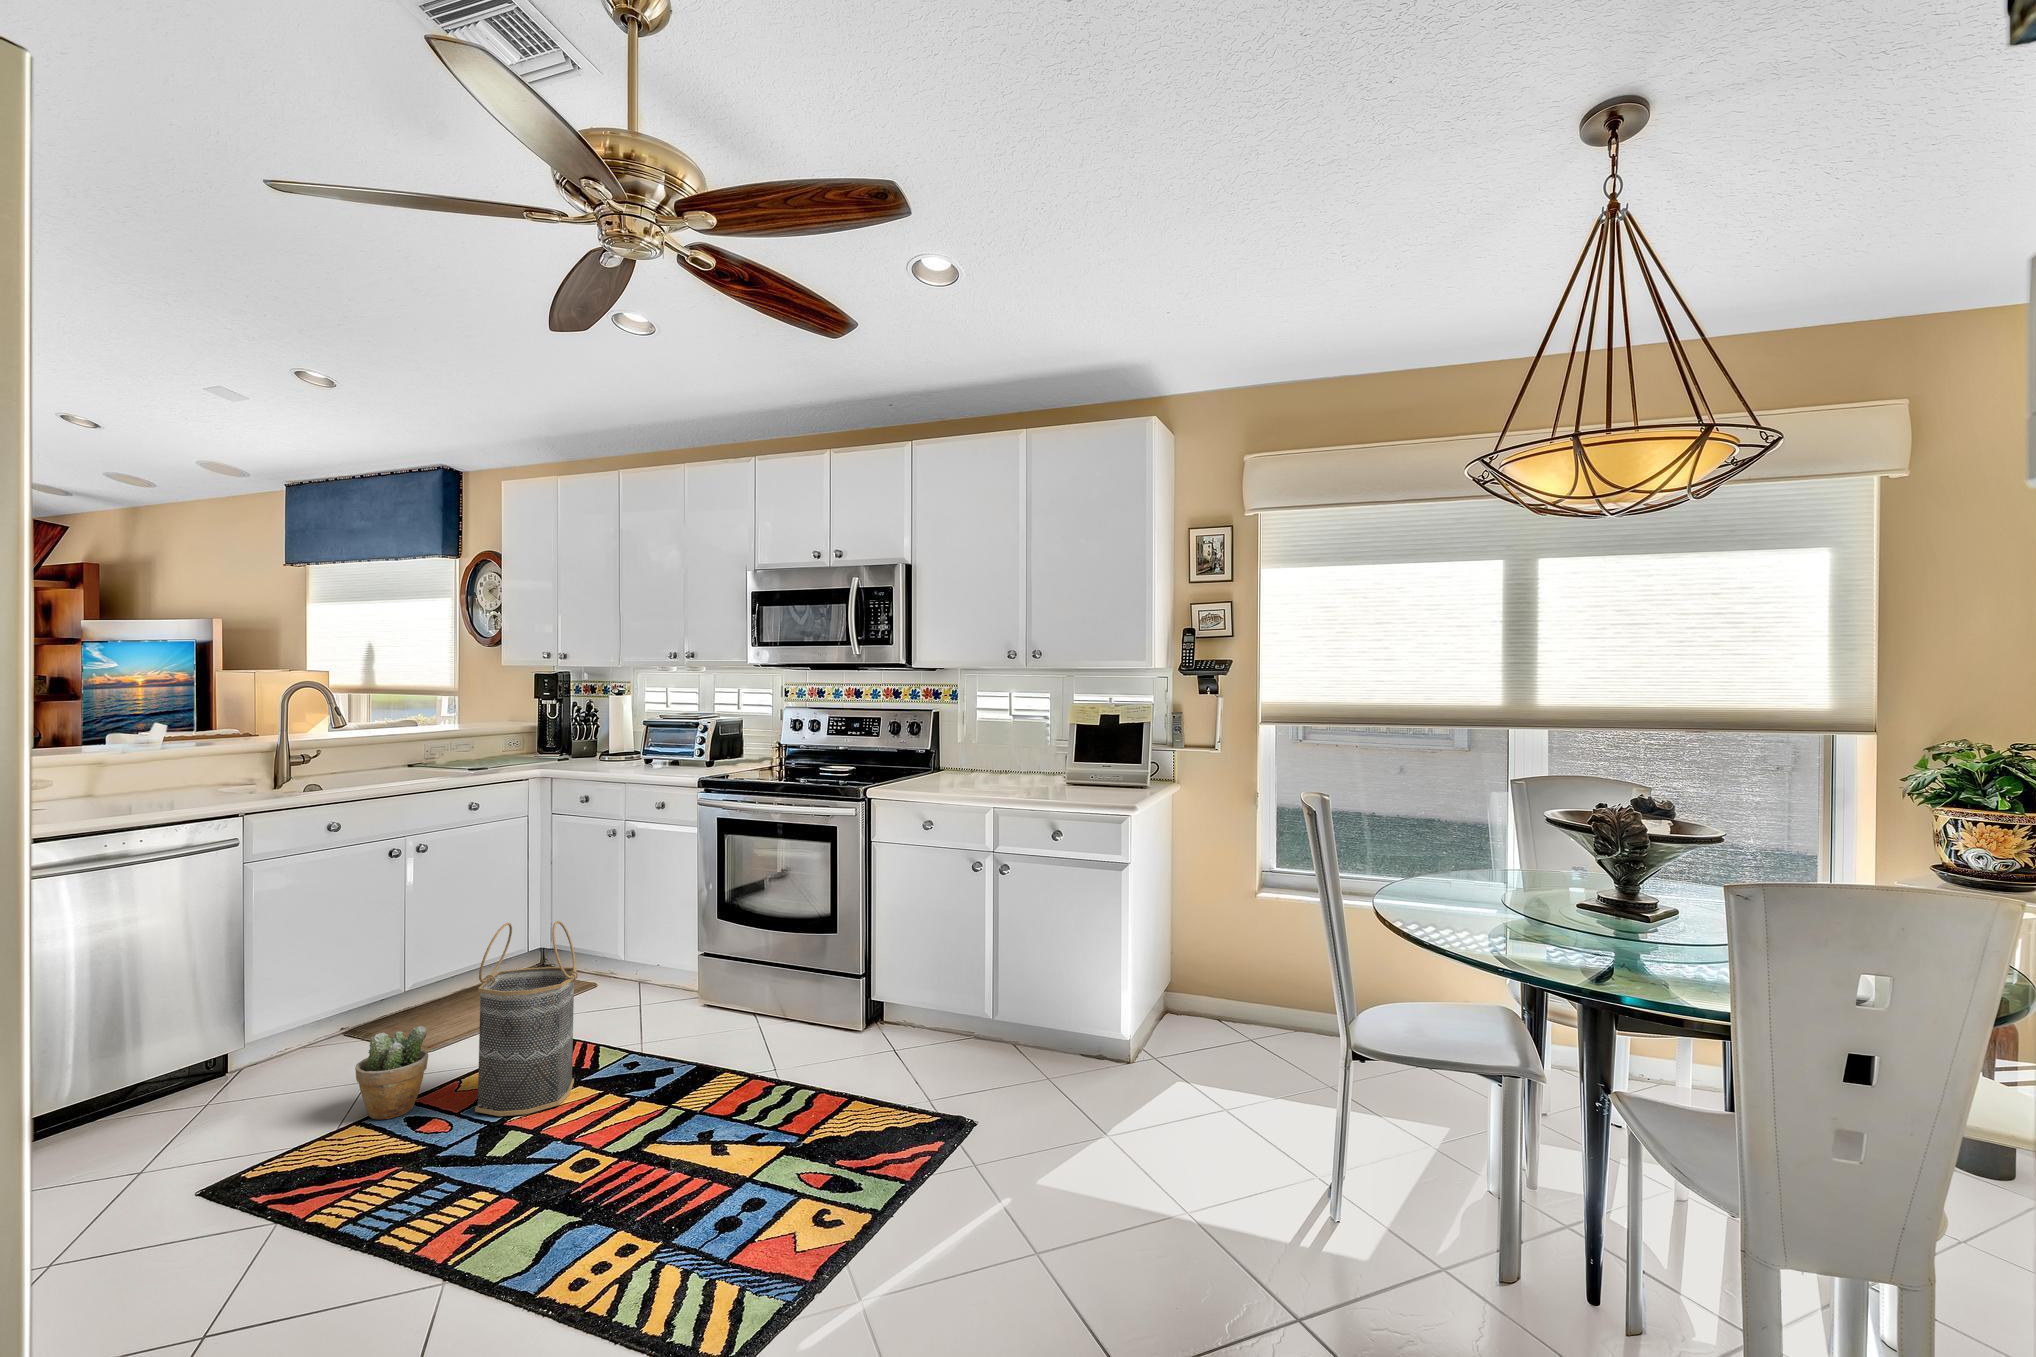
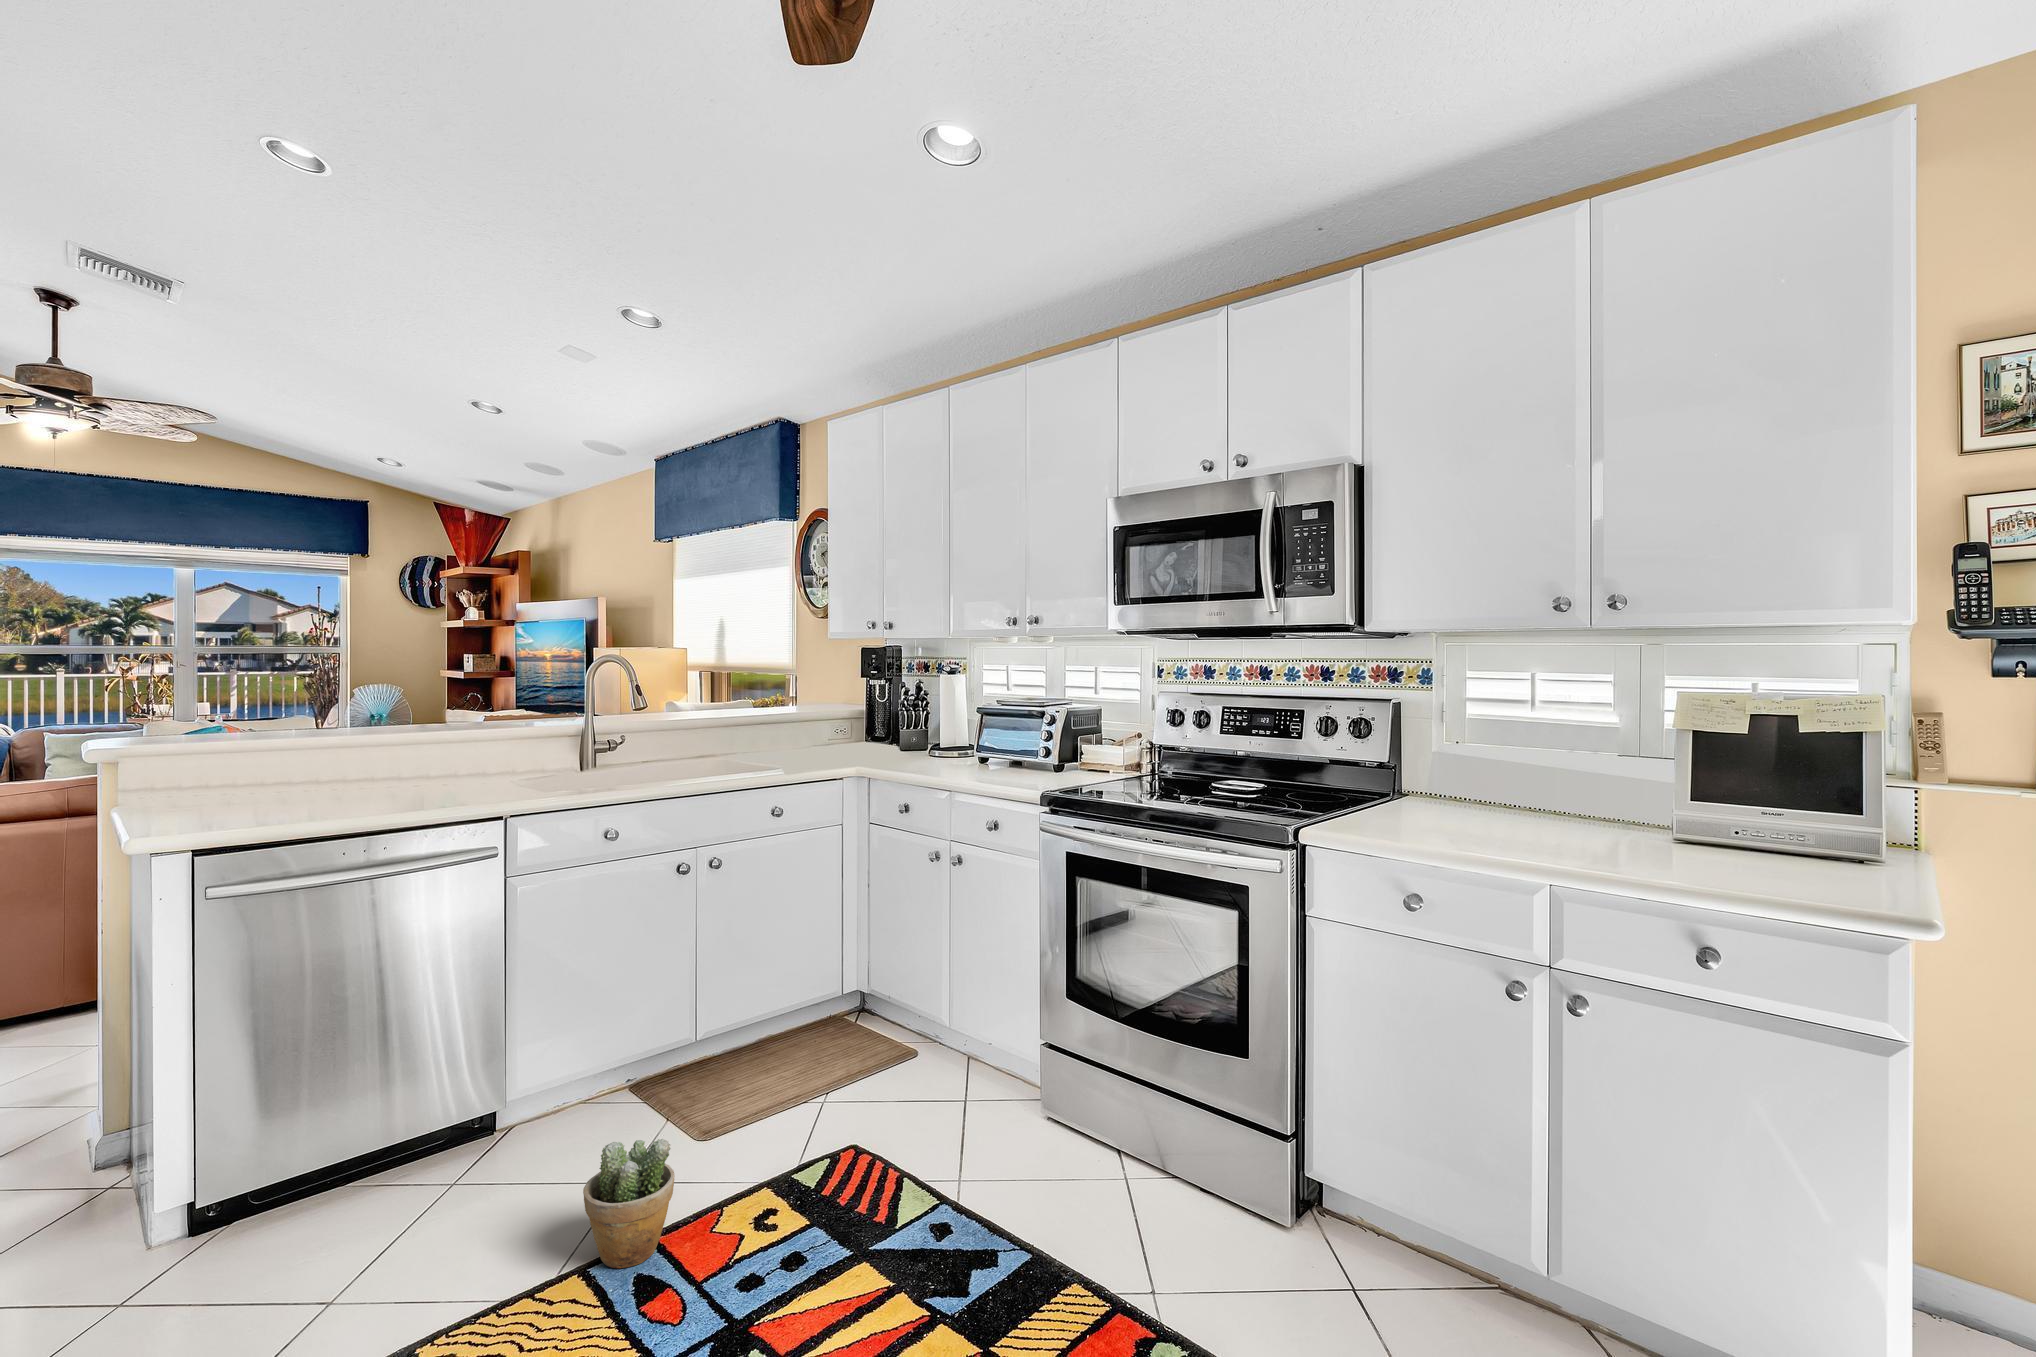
basket: present [475,921,578,1116] -> none [722,1005,862,1308]

